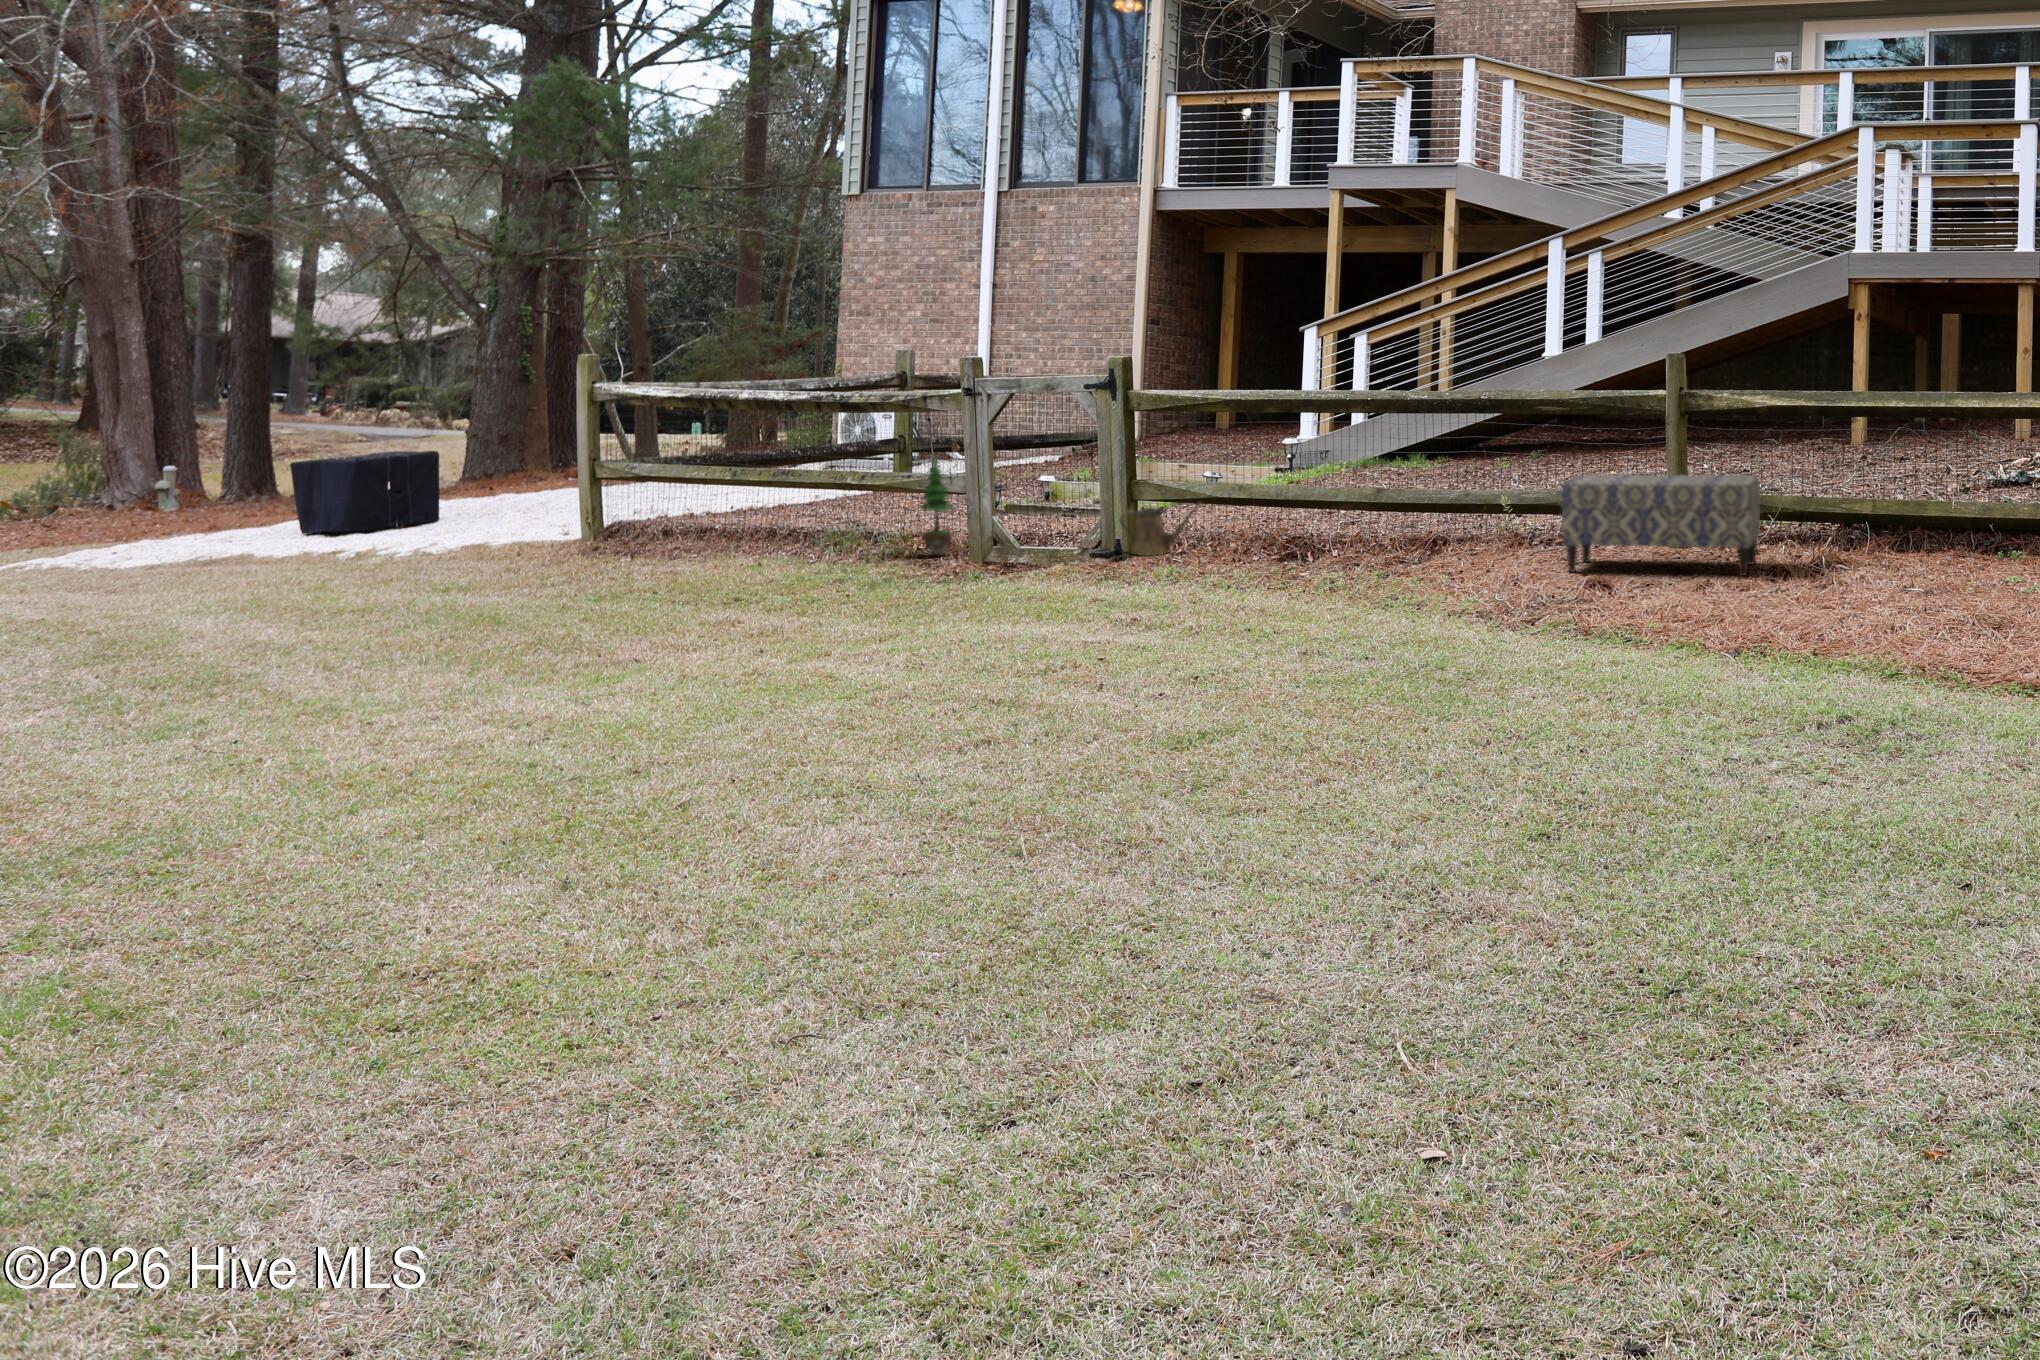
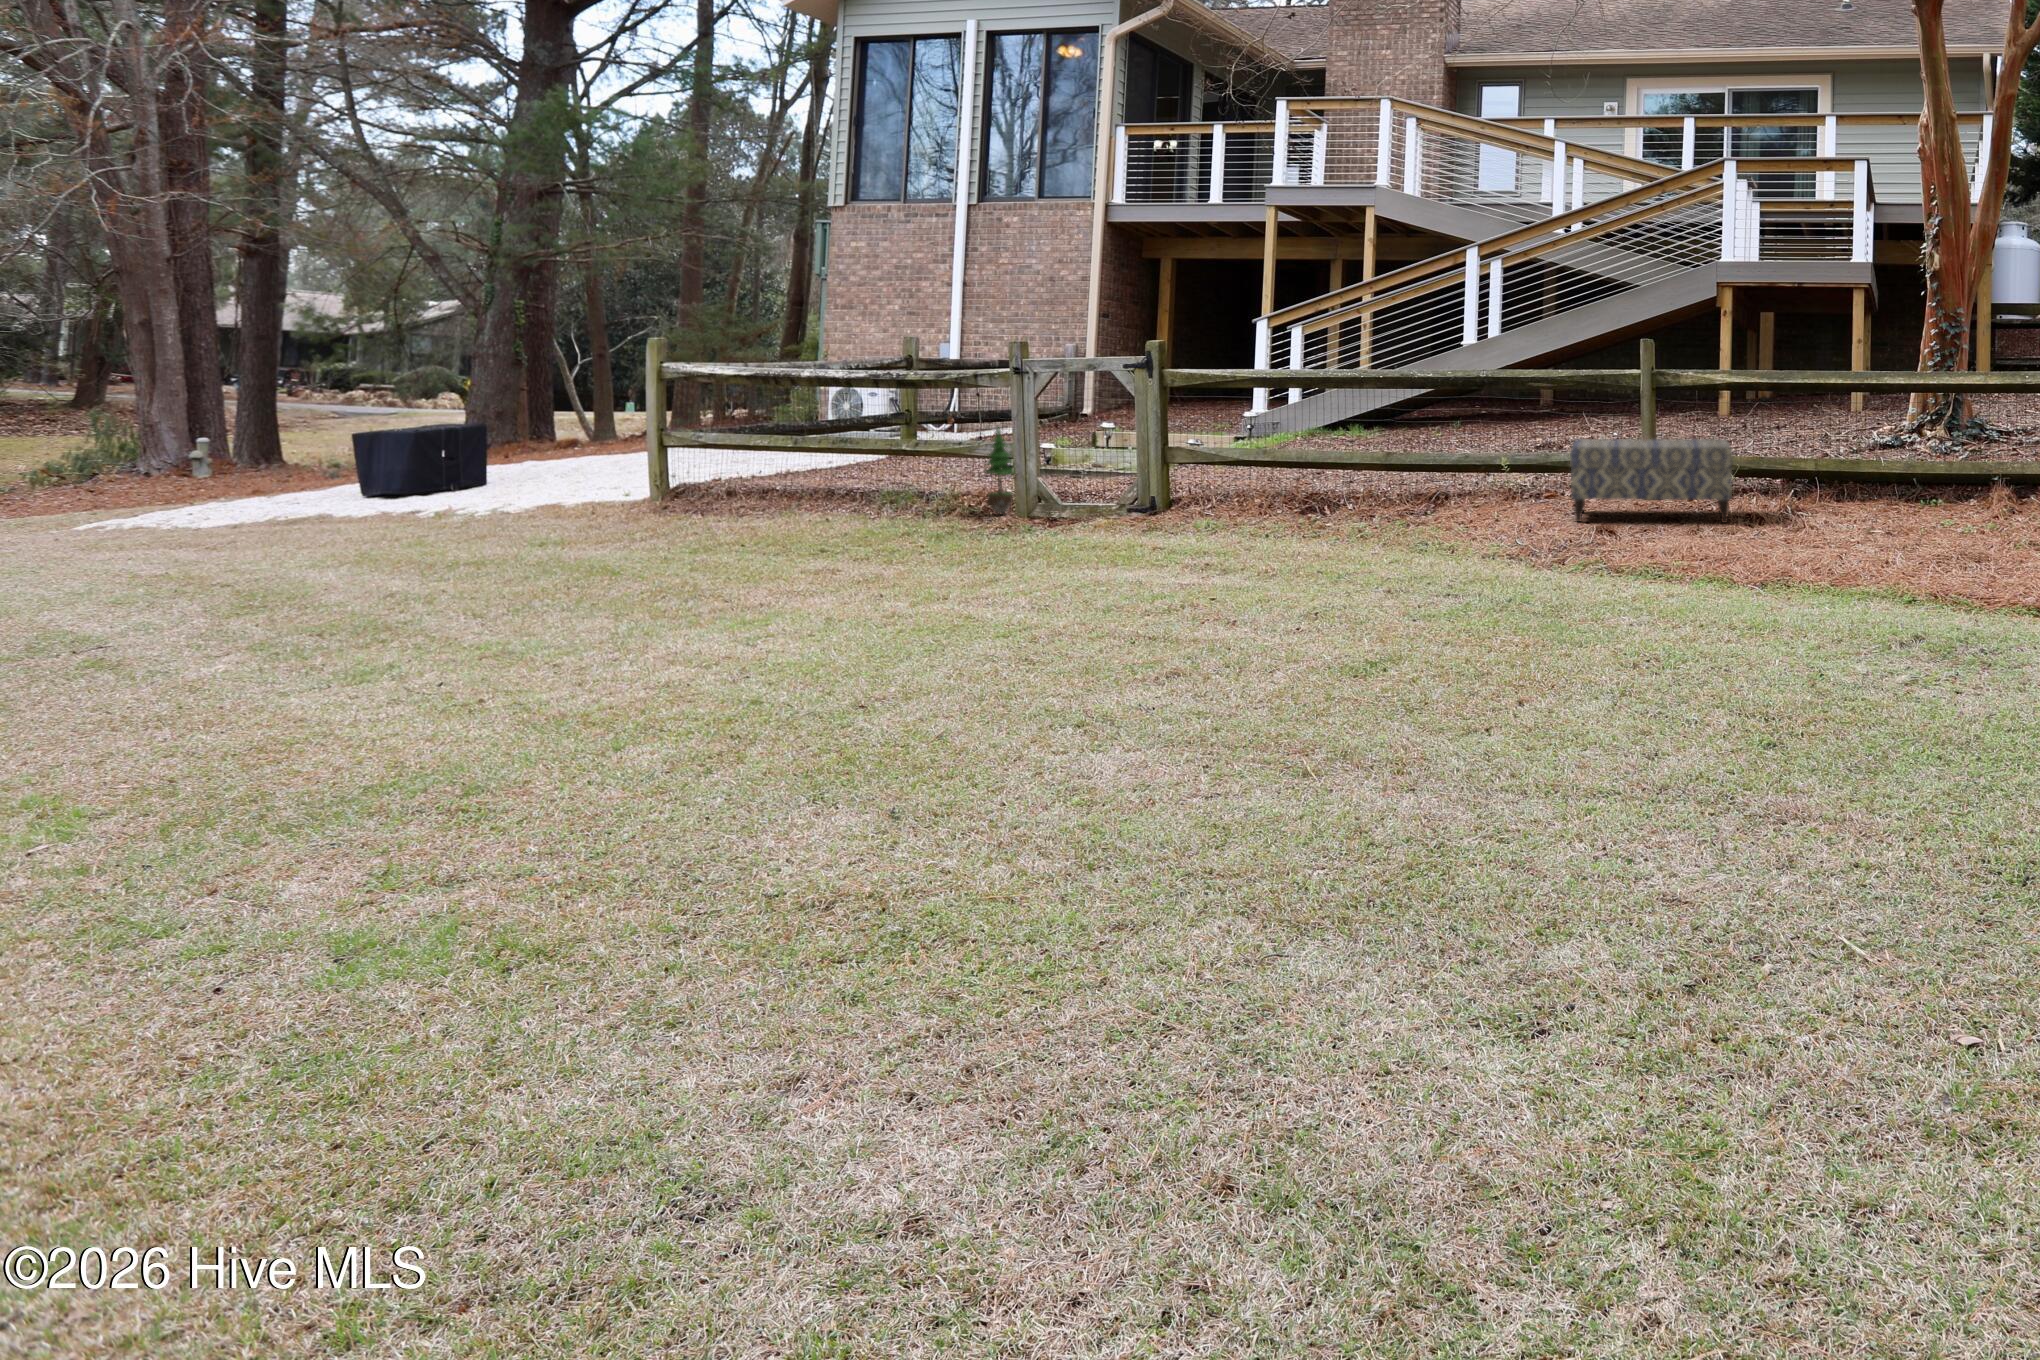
watering can: present [1120,504,1200,556] -> none [1166,465,1241,512]

